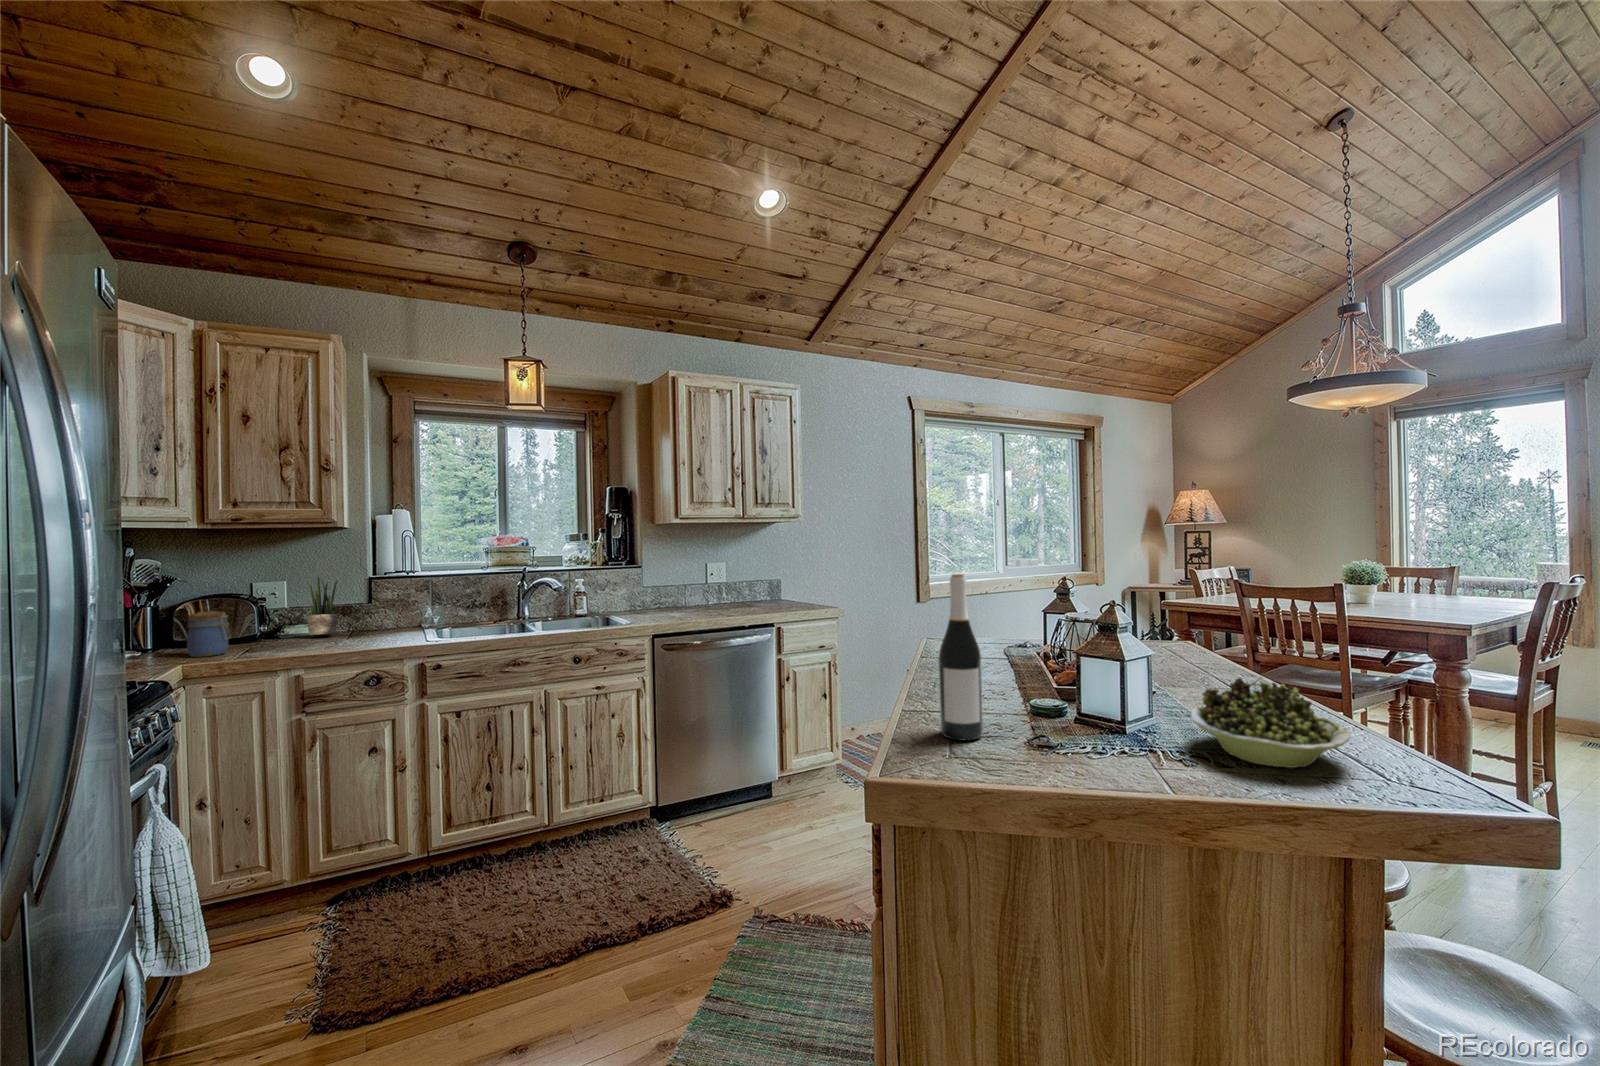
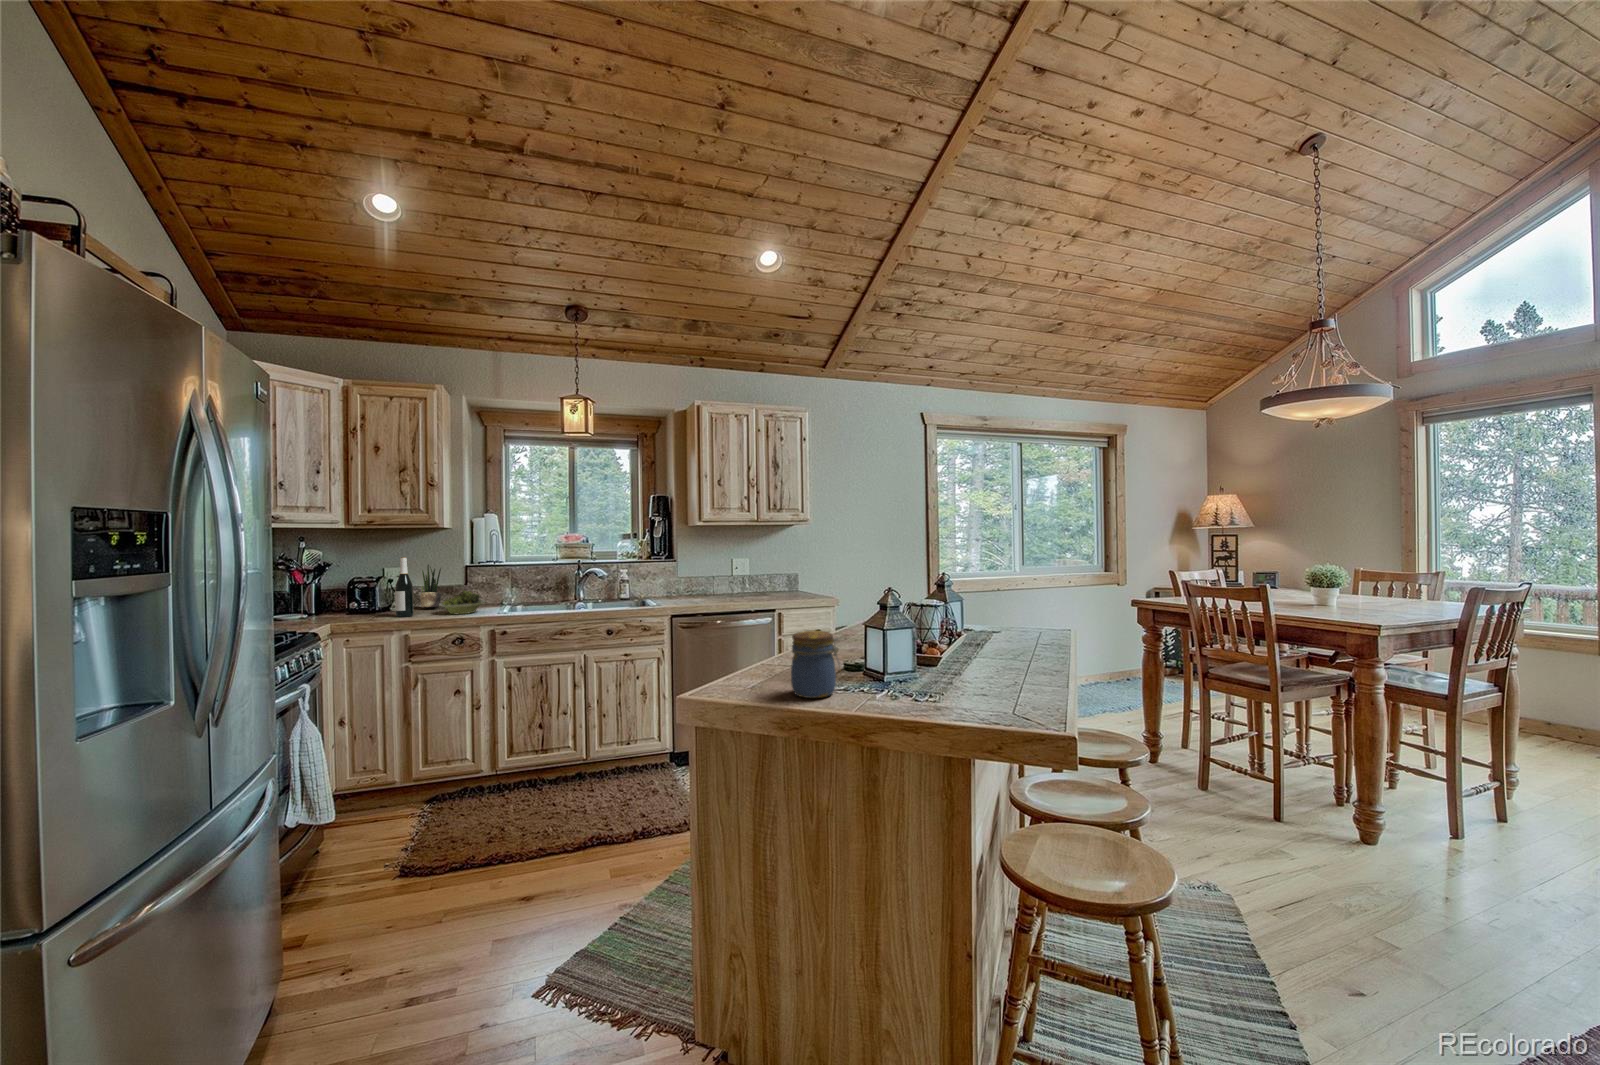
wine bottle: present [939,574,983,741] -> present [395,557,414,617]
jar: present [187,611,230,657] -> present [791,630,840,698]
bowl: present [1191,677,1351,768] -> present [440,590,485,614]

